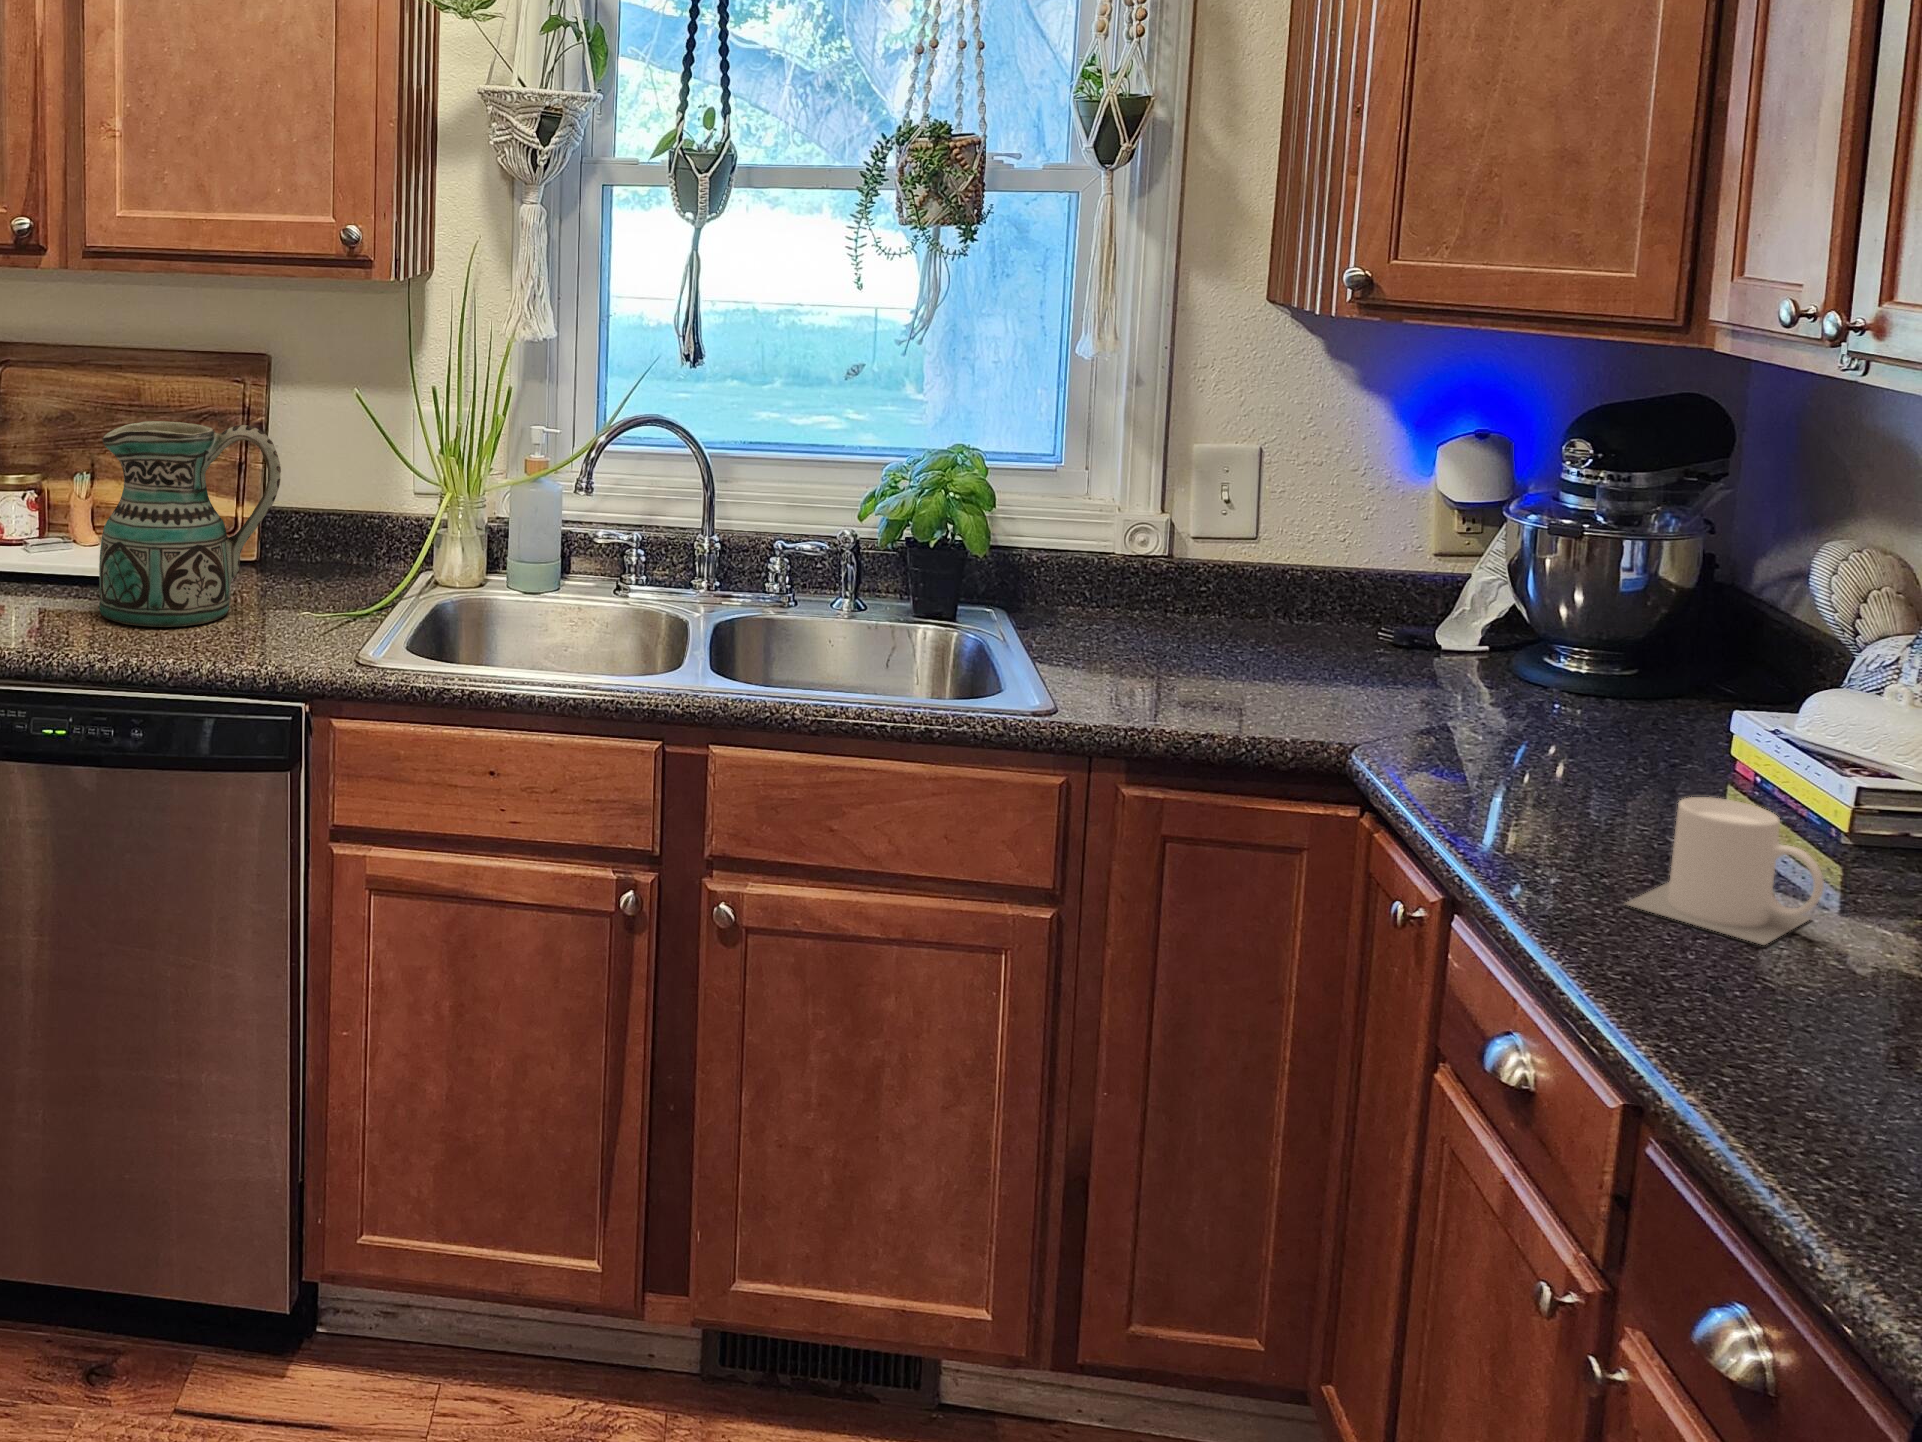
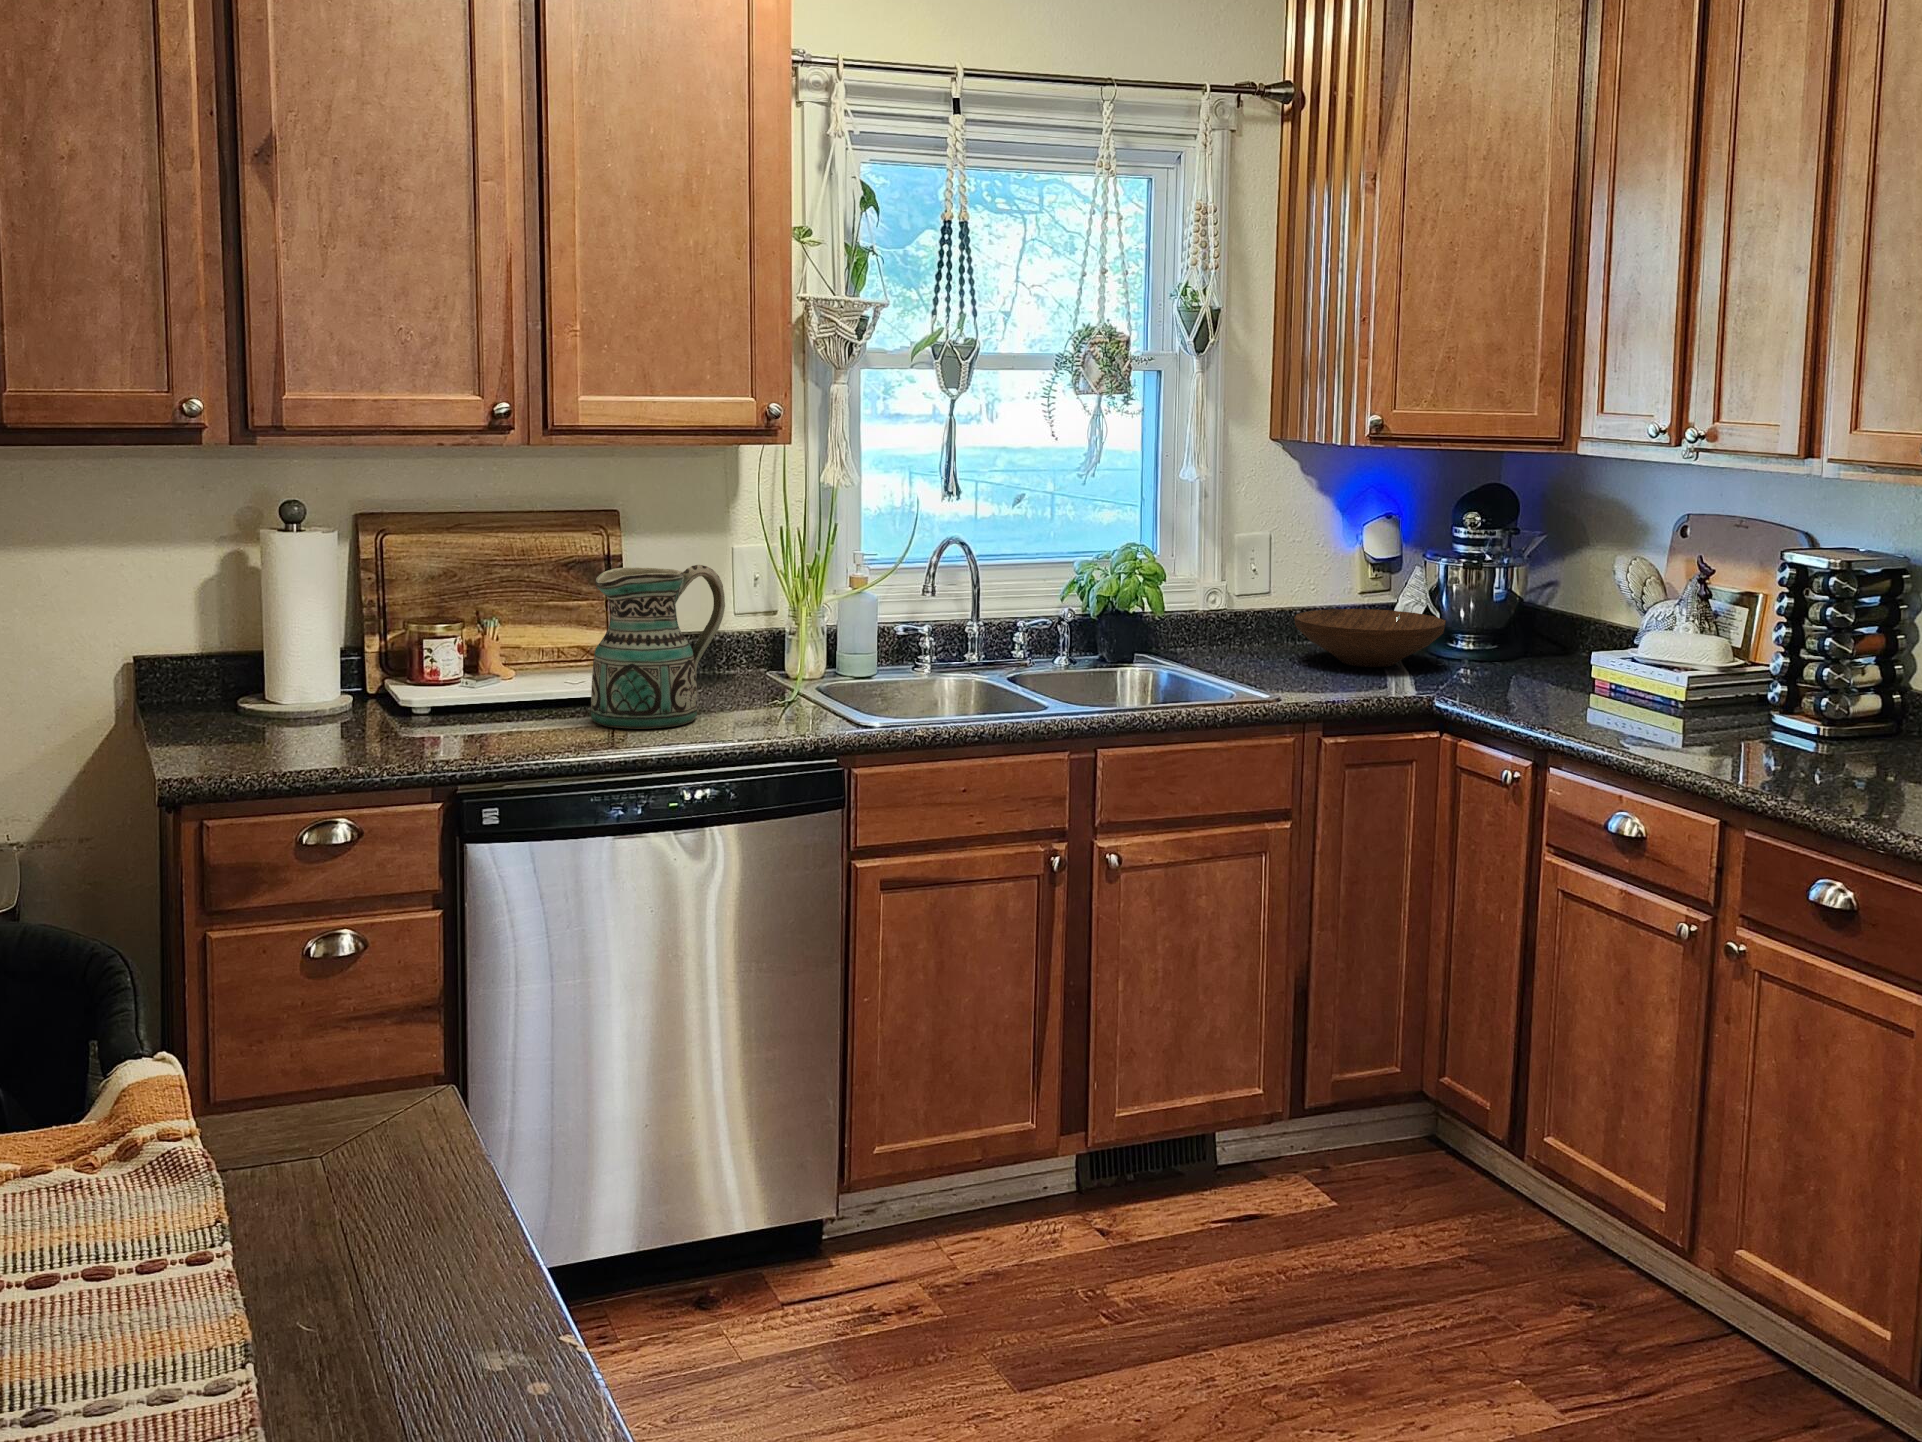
wooden bowl: none [1214,576,1488,684] -> present [1294,609,1446,667]
mug: present [1624,797,1824,945] -> none [1627,677,1704,739]

